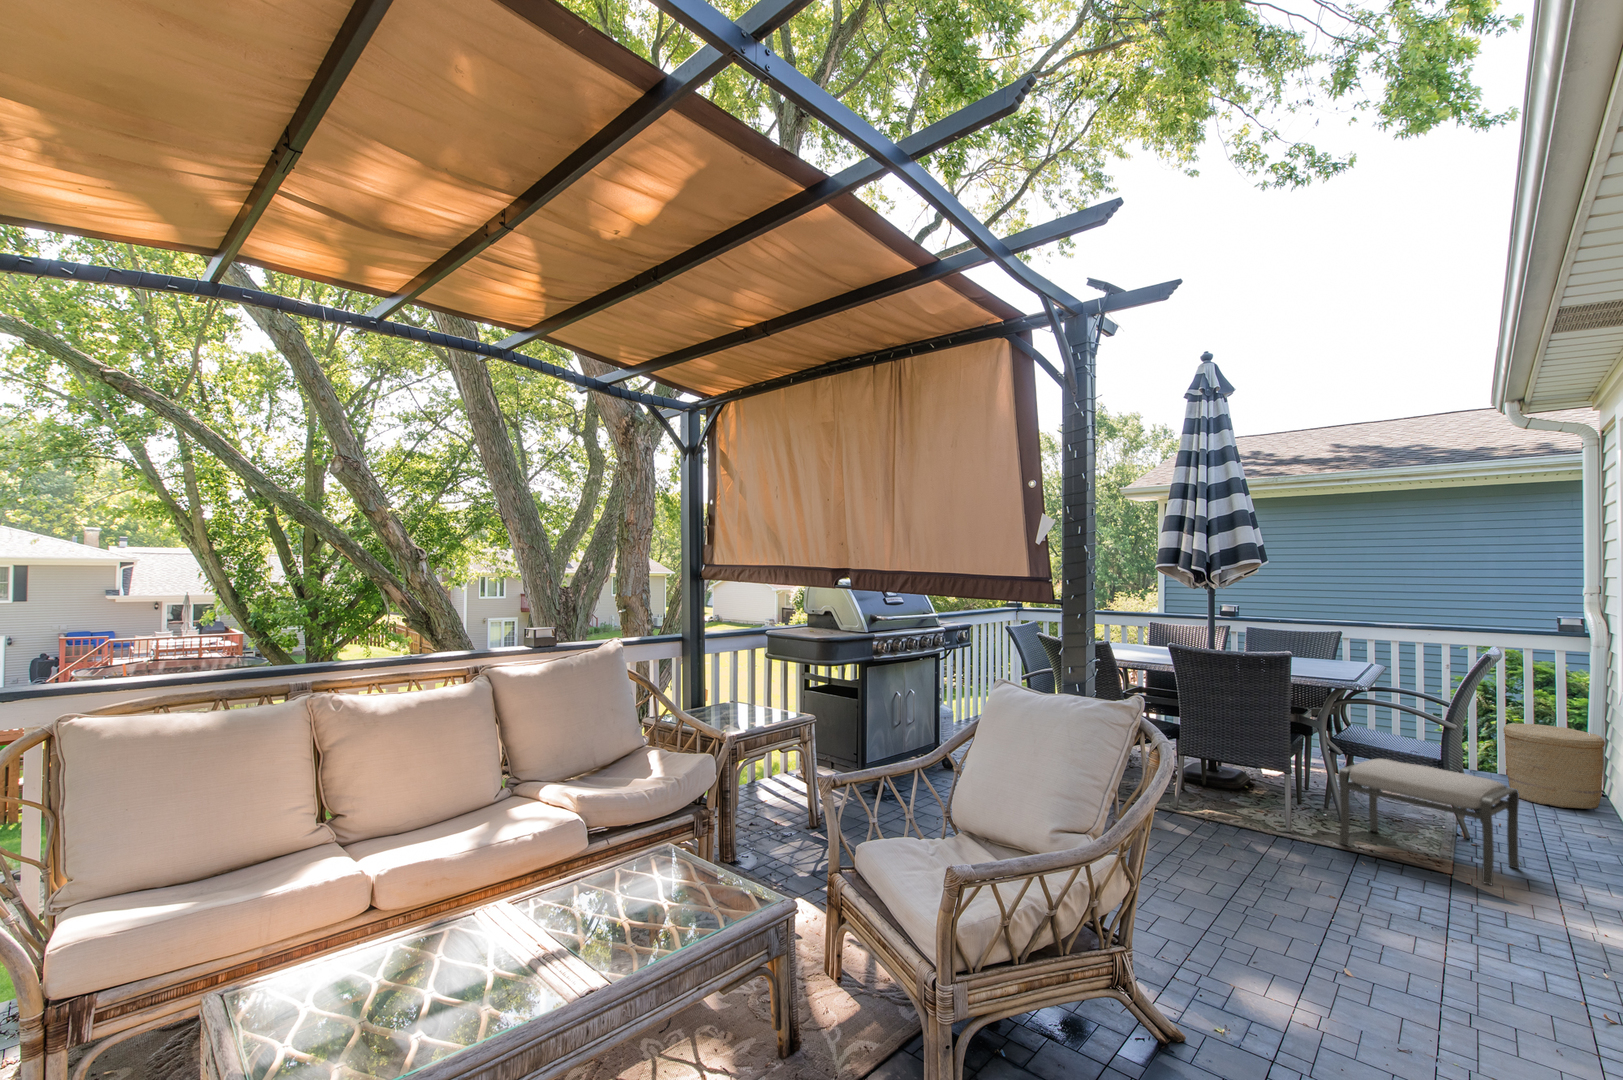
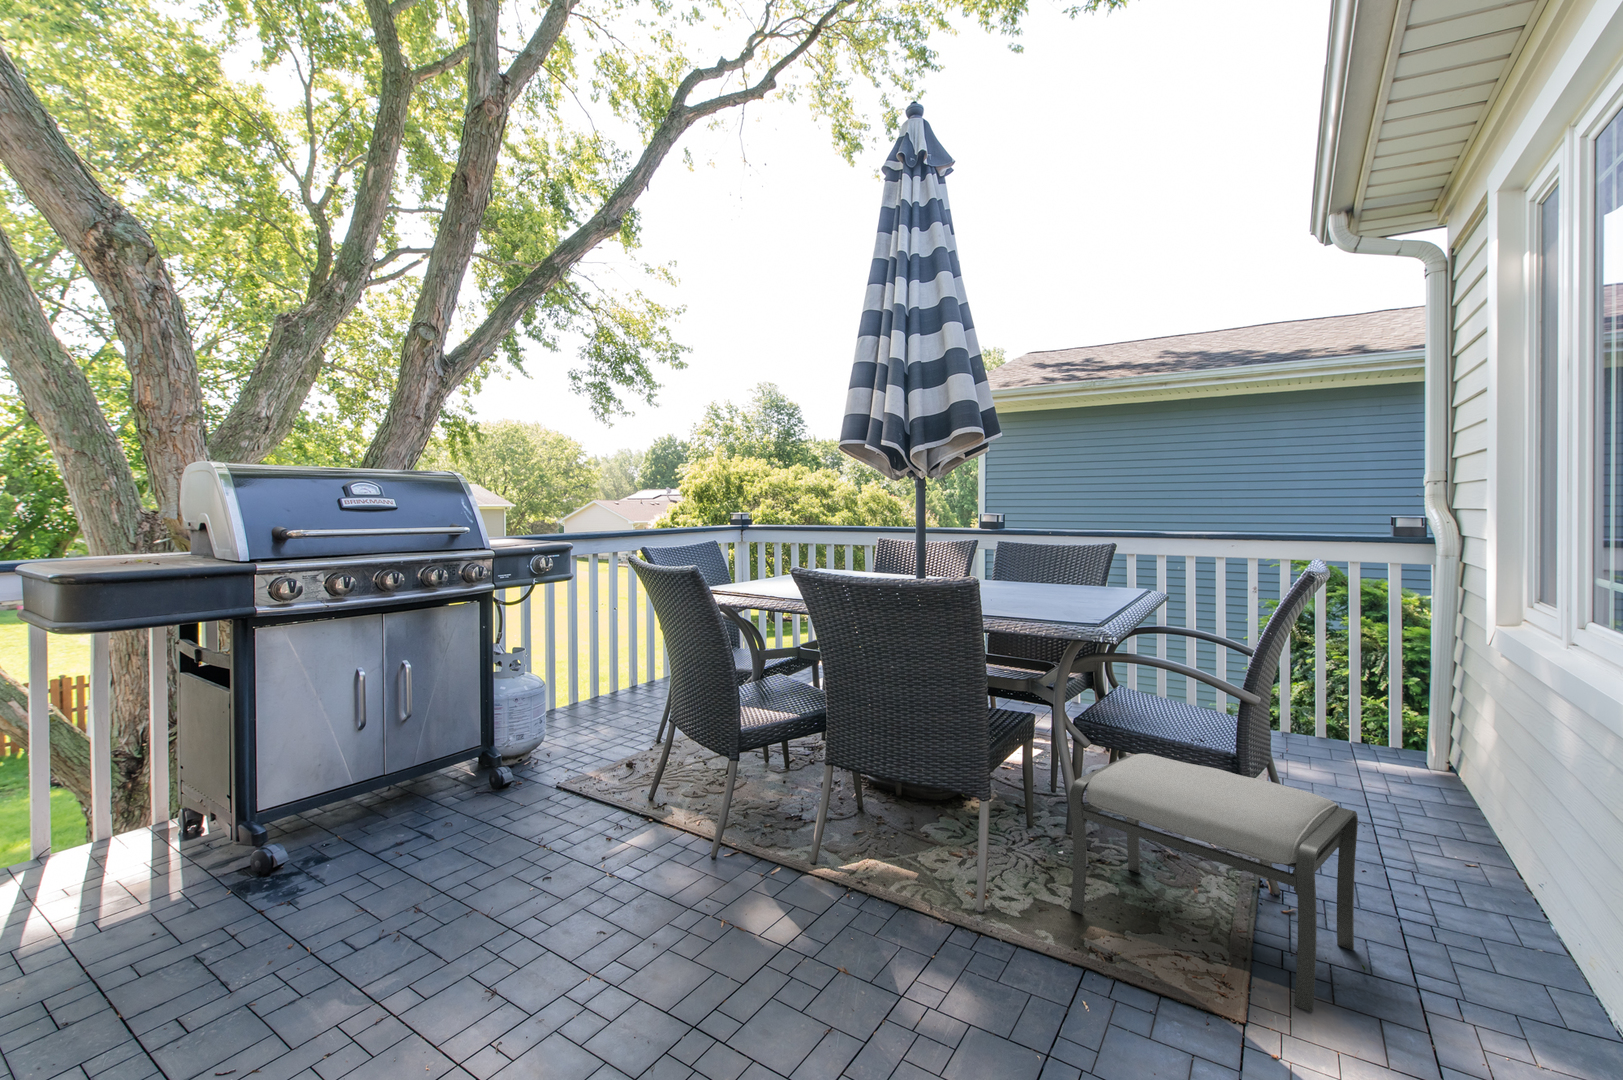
woven basket: present [1504,724,1605,809] -> none [1325,668,1456,789]

